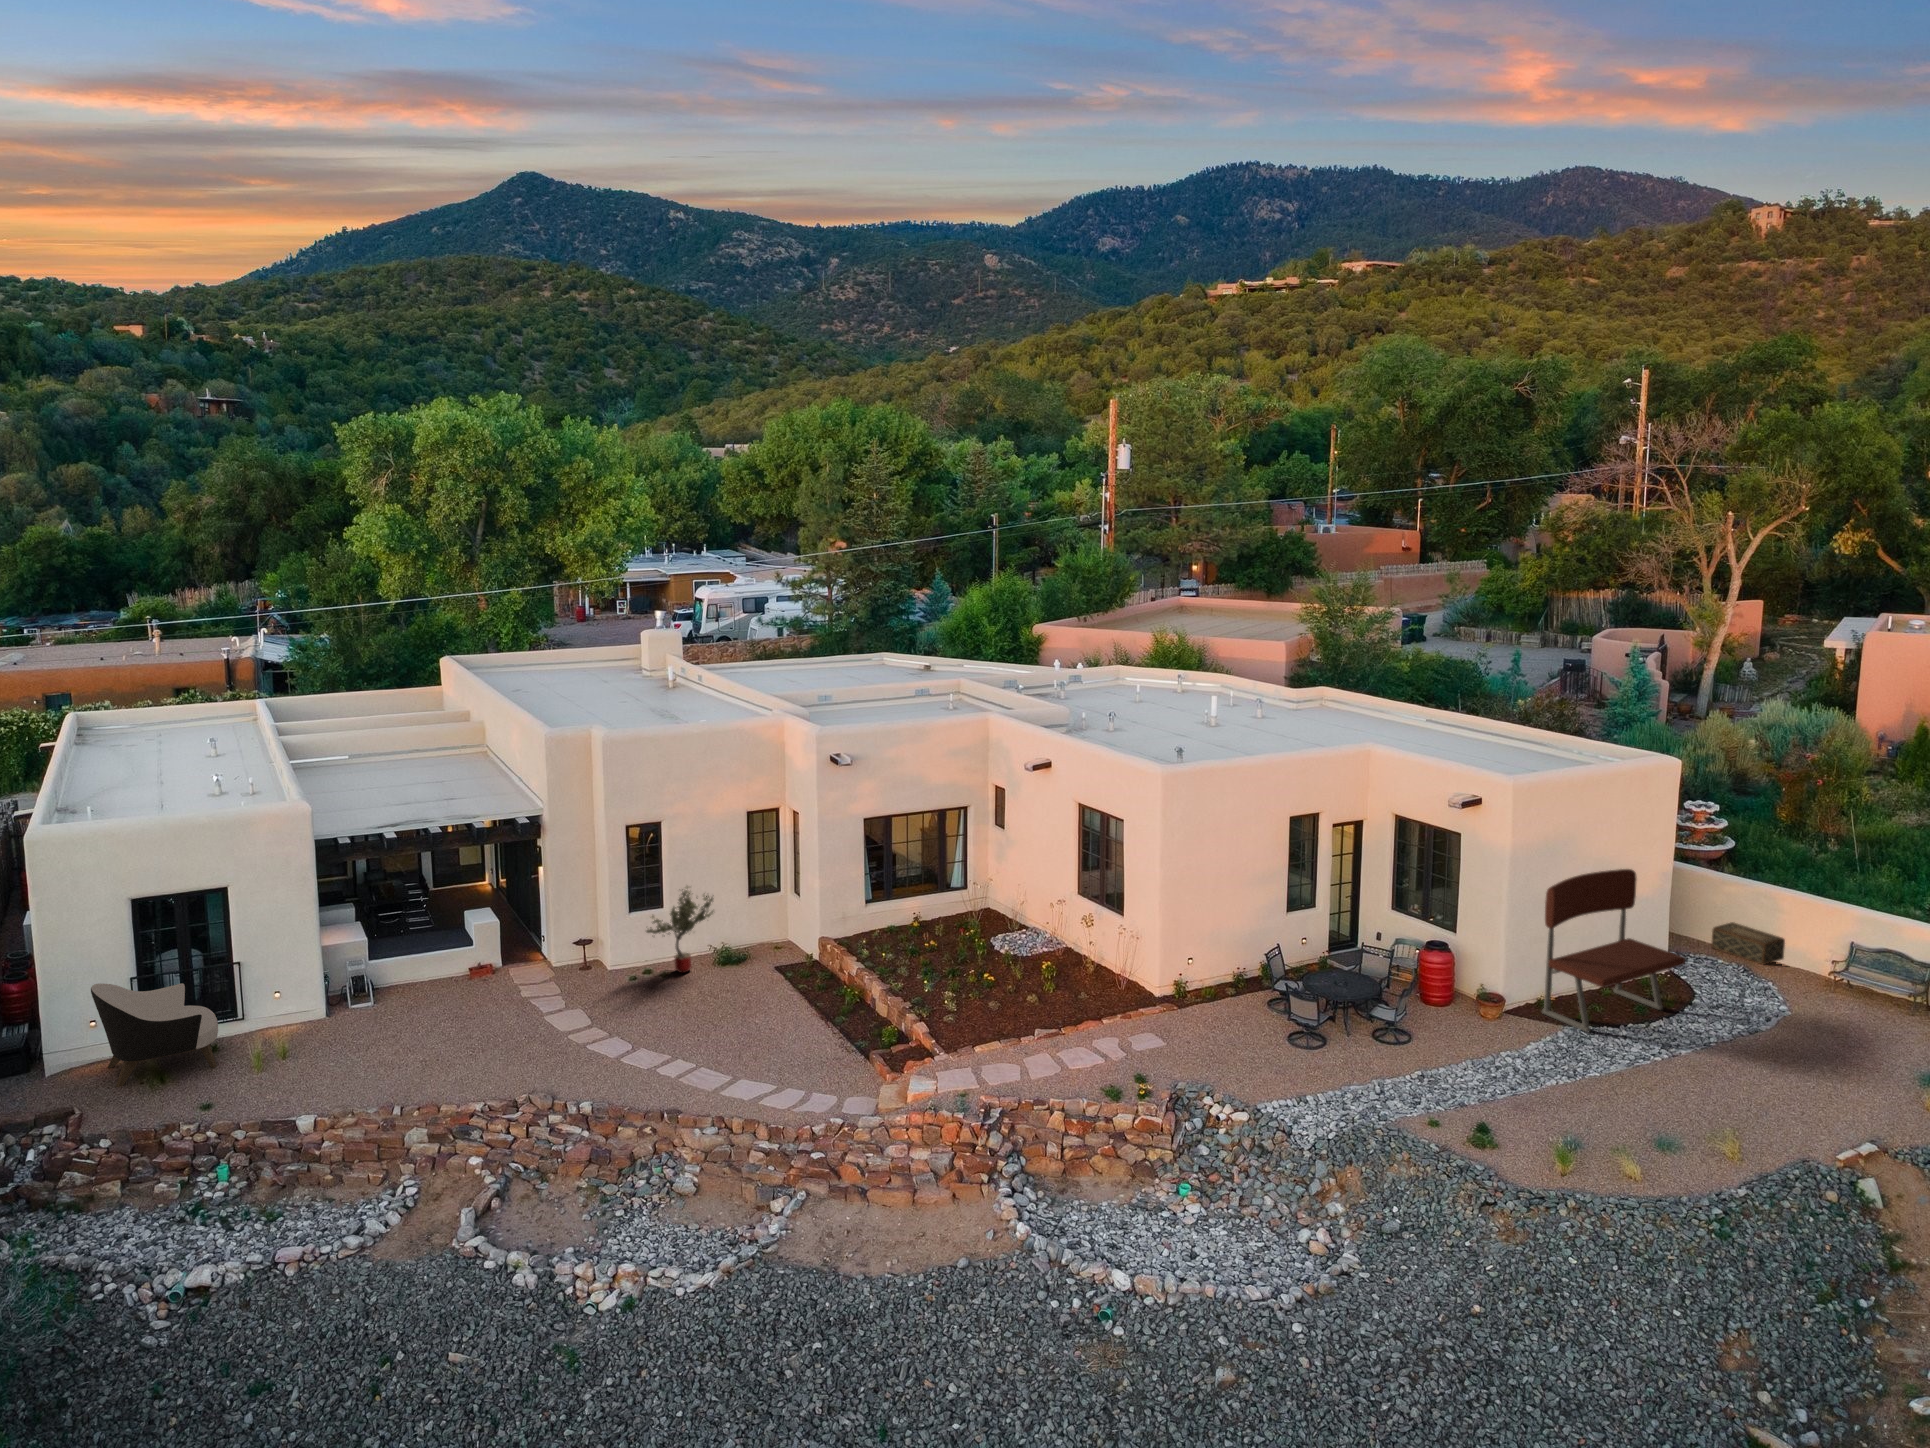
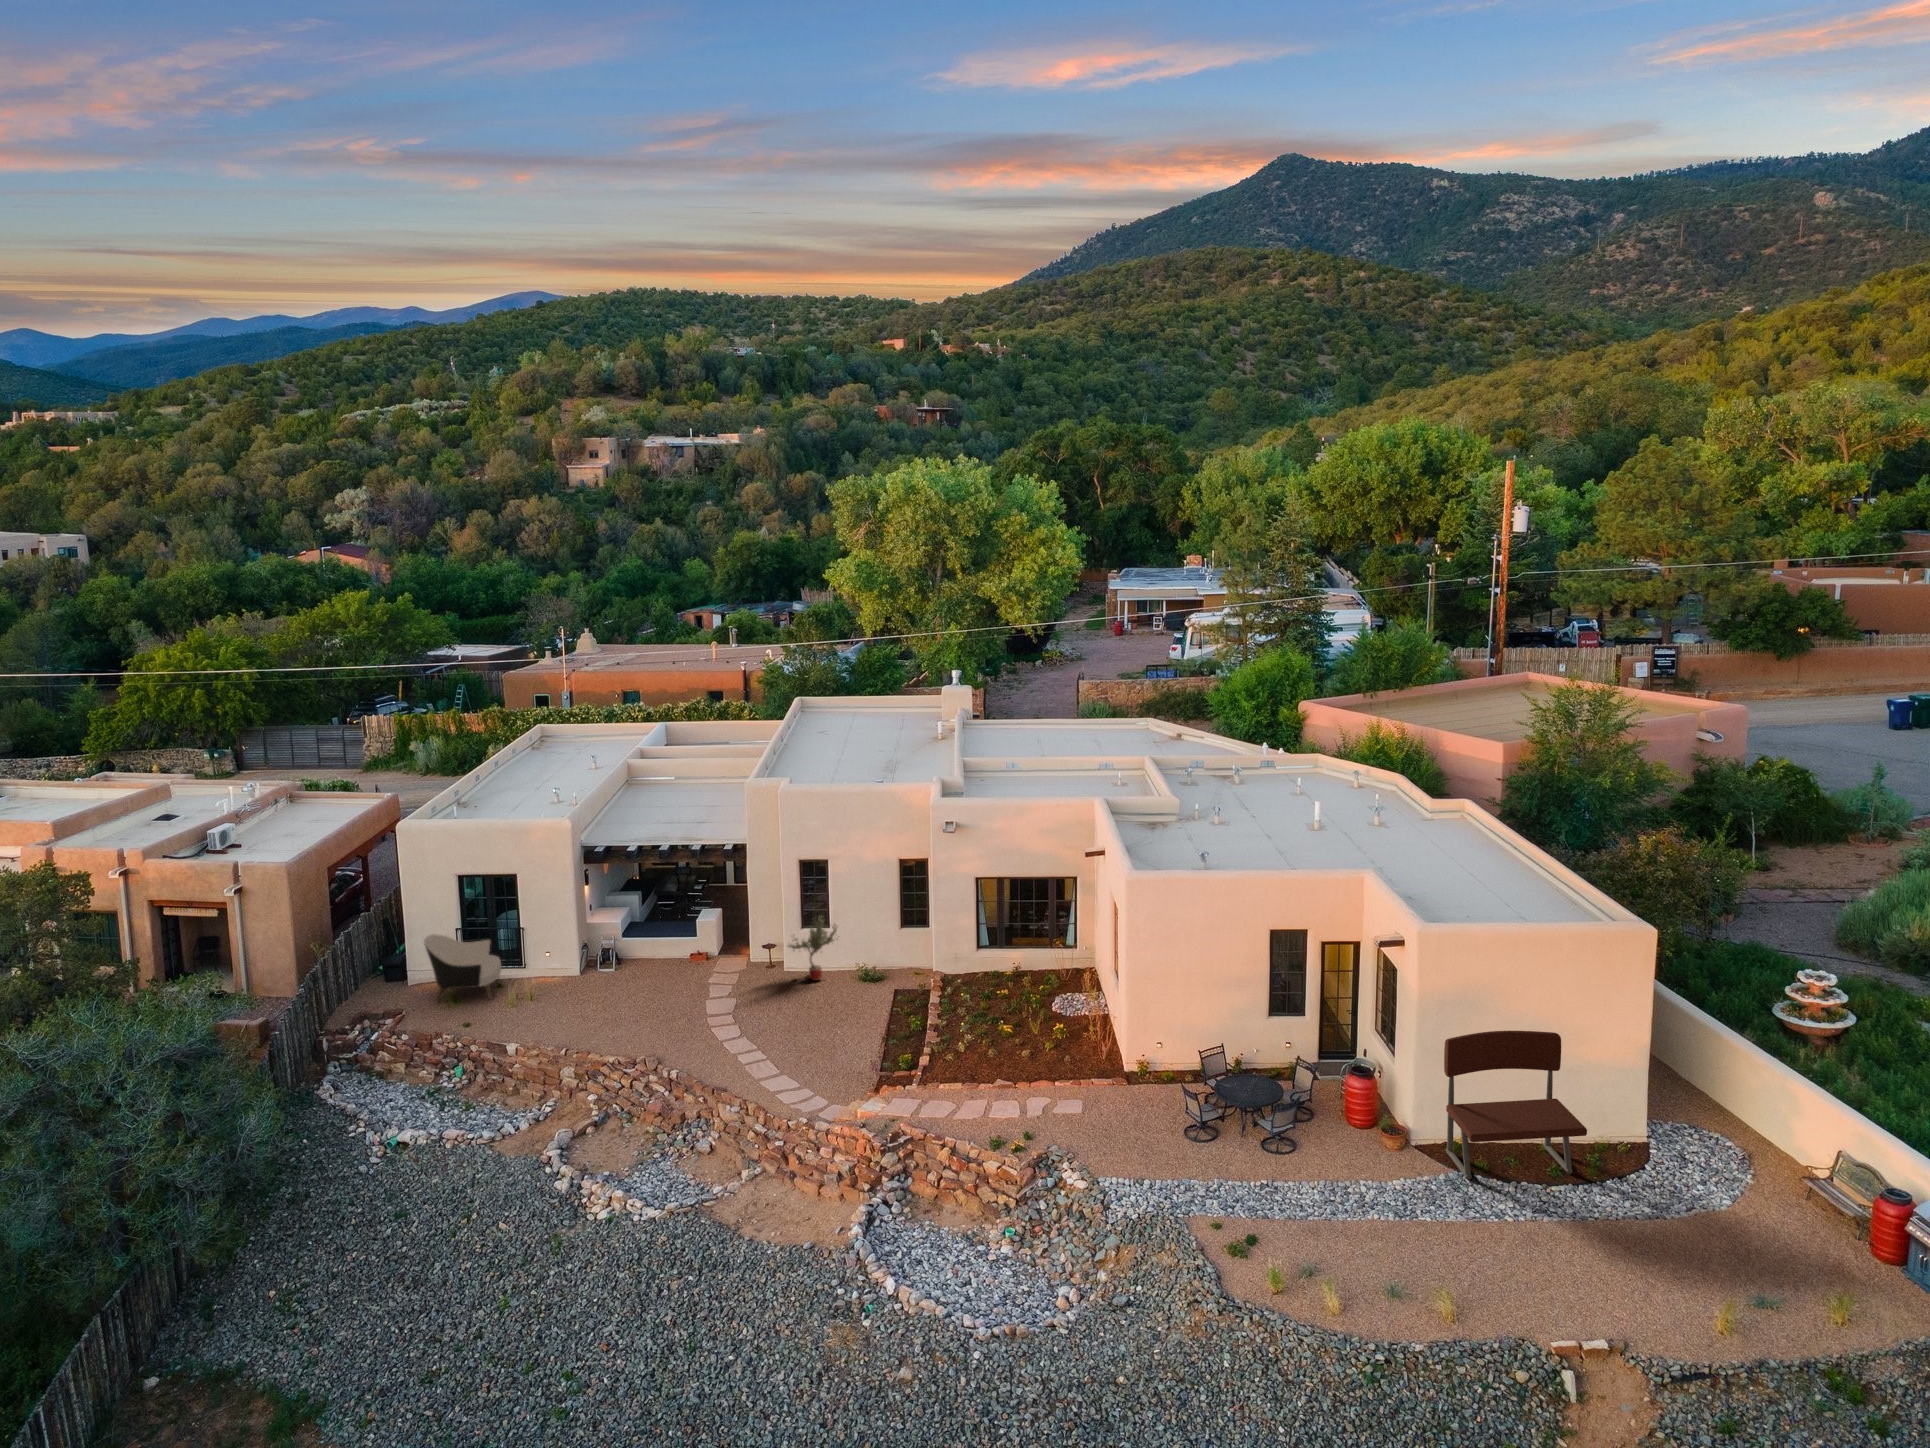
woven basket: present [1711,922,1785,965] -> none [1716,1100,1783,1151]

